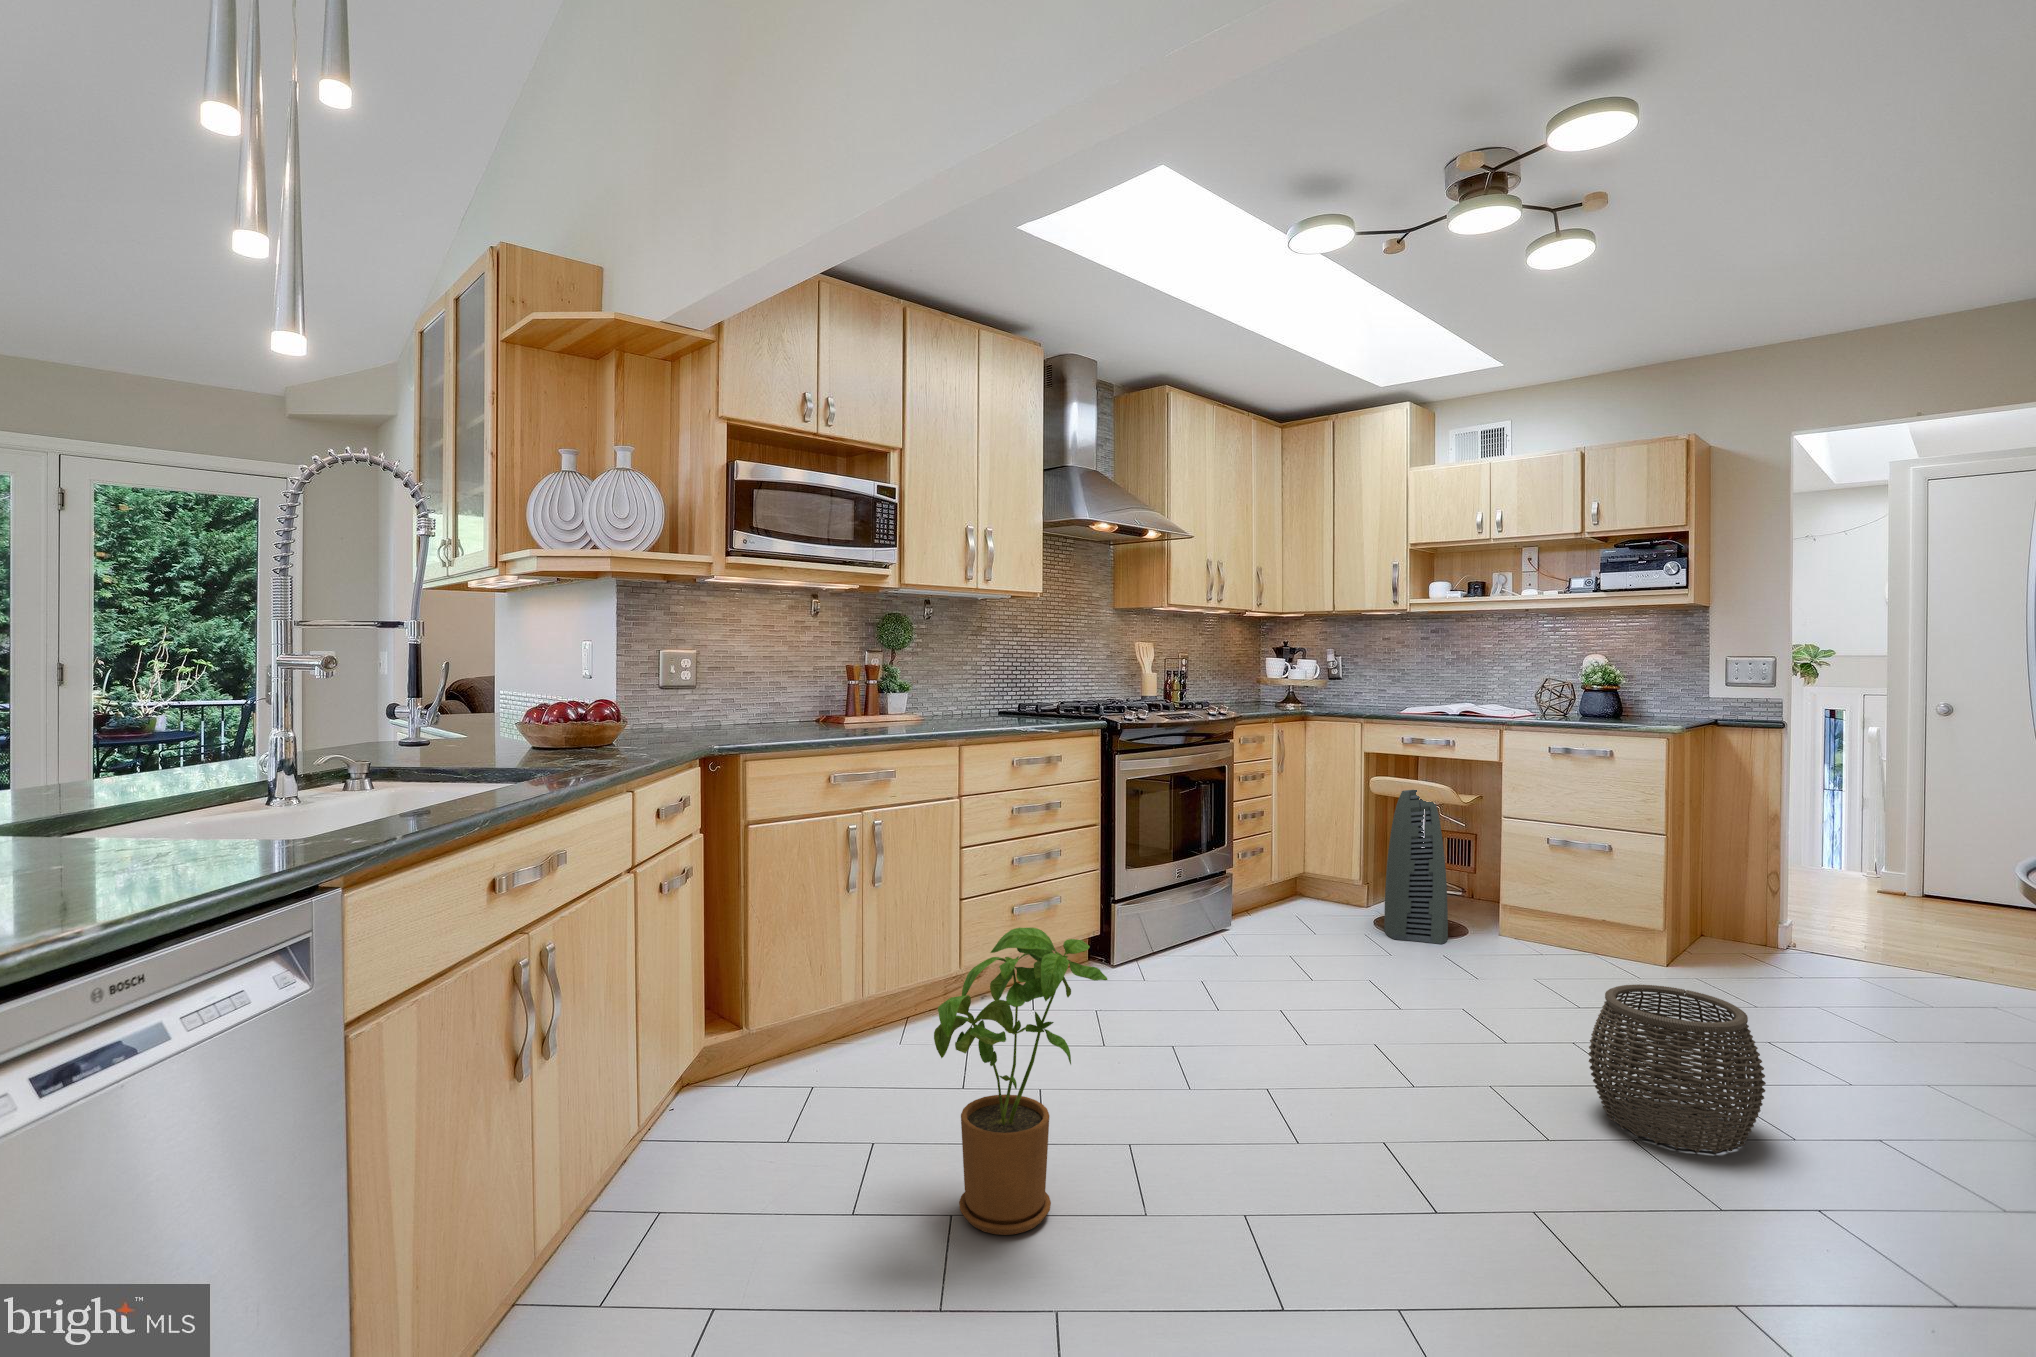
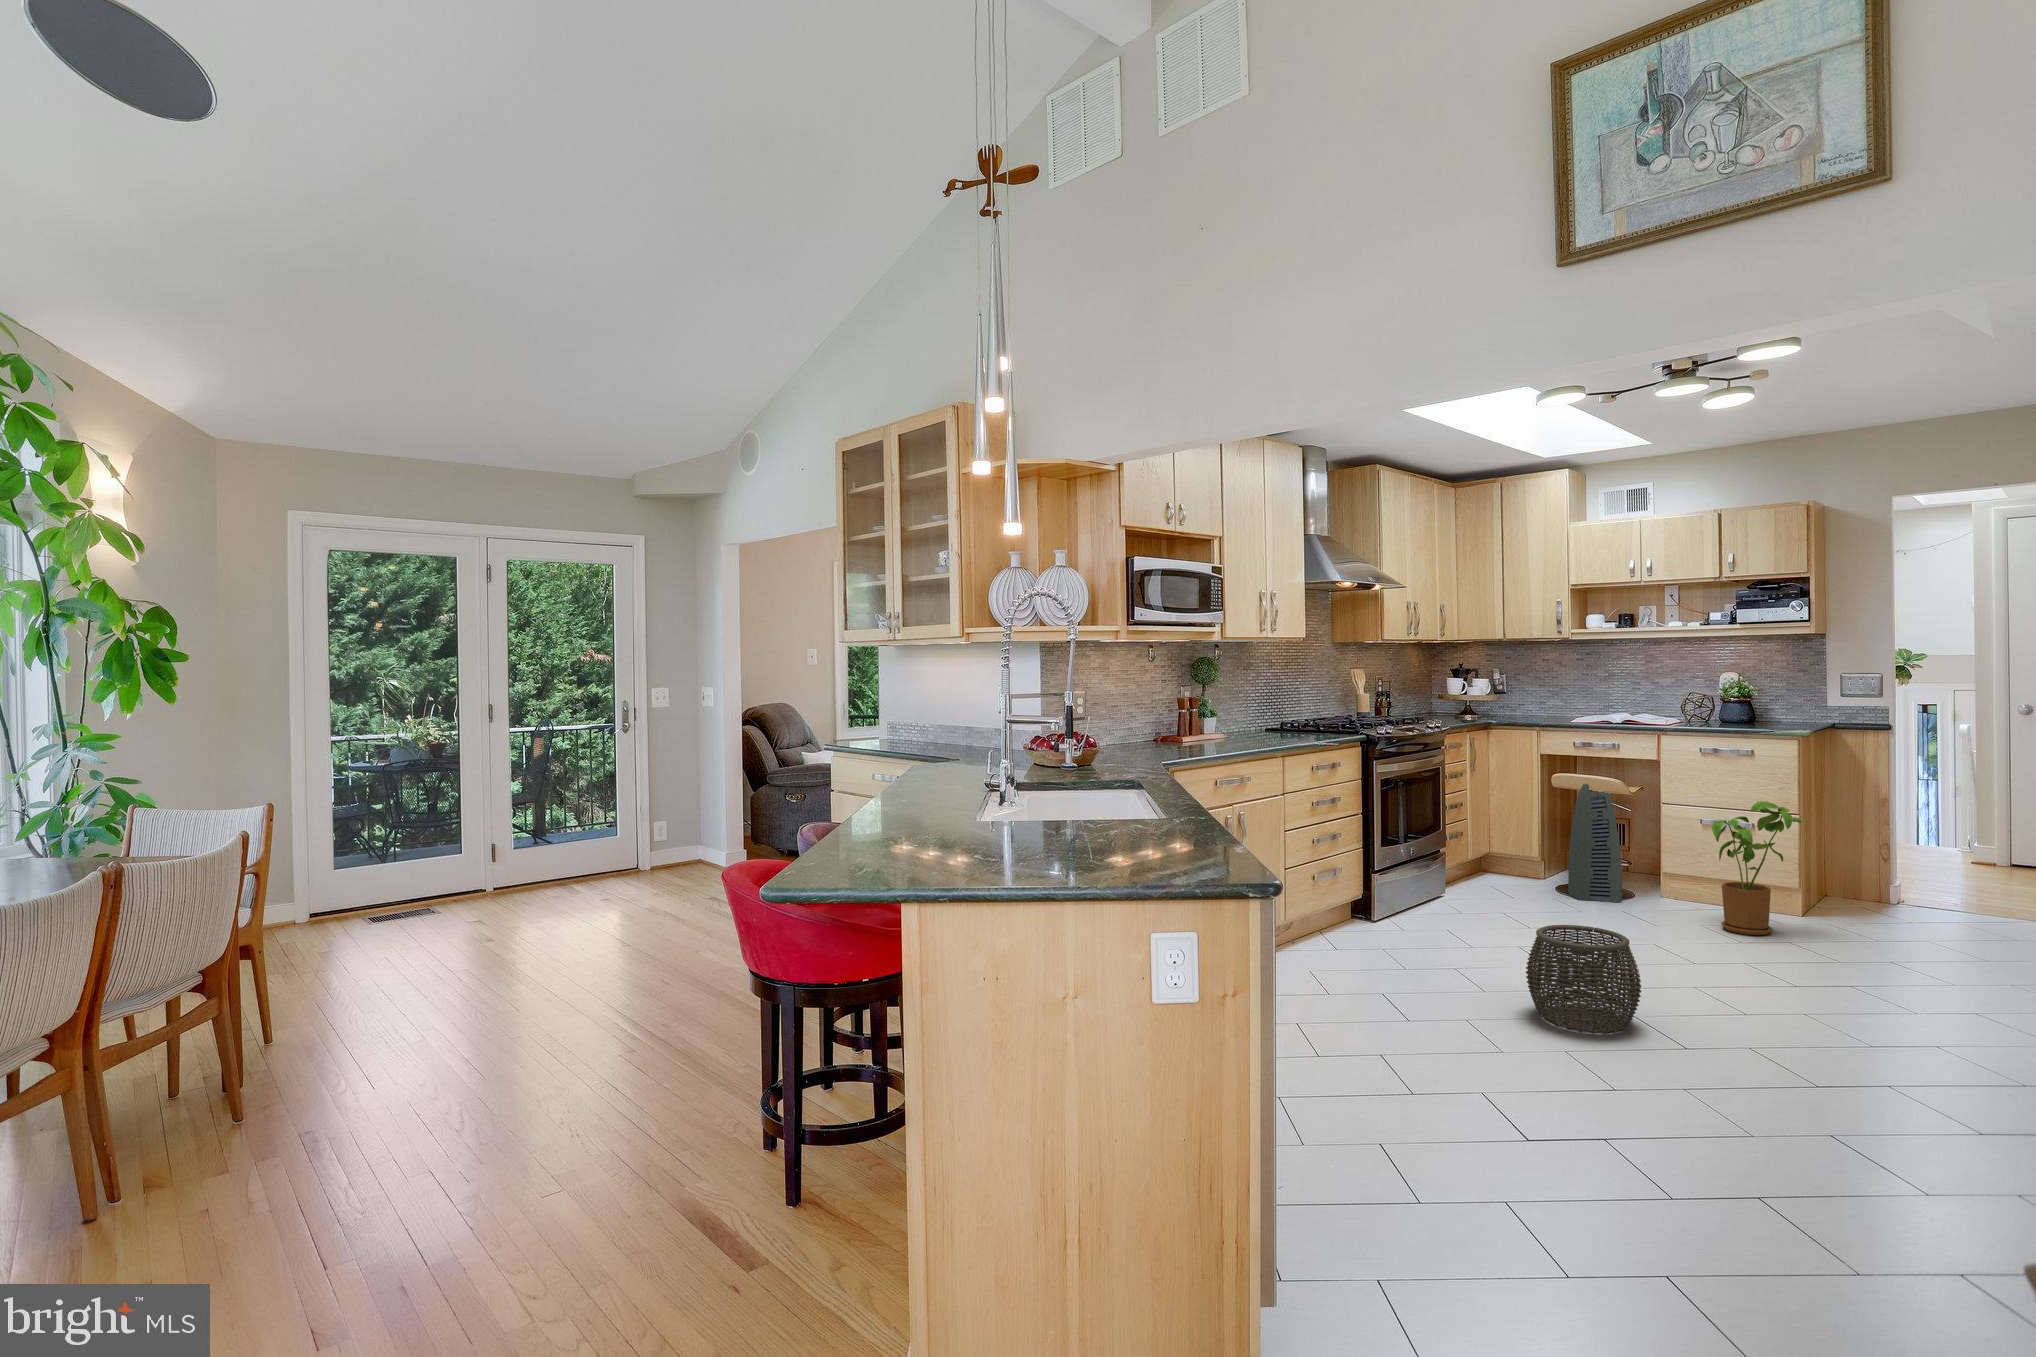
house plant: present [934,928,1108,1235] -> present [1712,801,1807,935]
woven basket: present [1588,984,1766,1153] -> present [1526,925,1642,1033]

